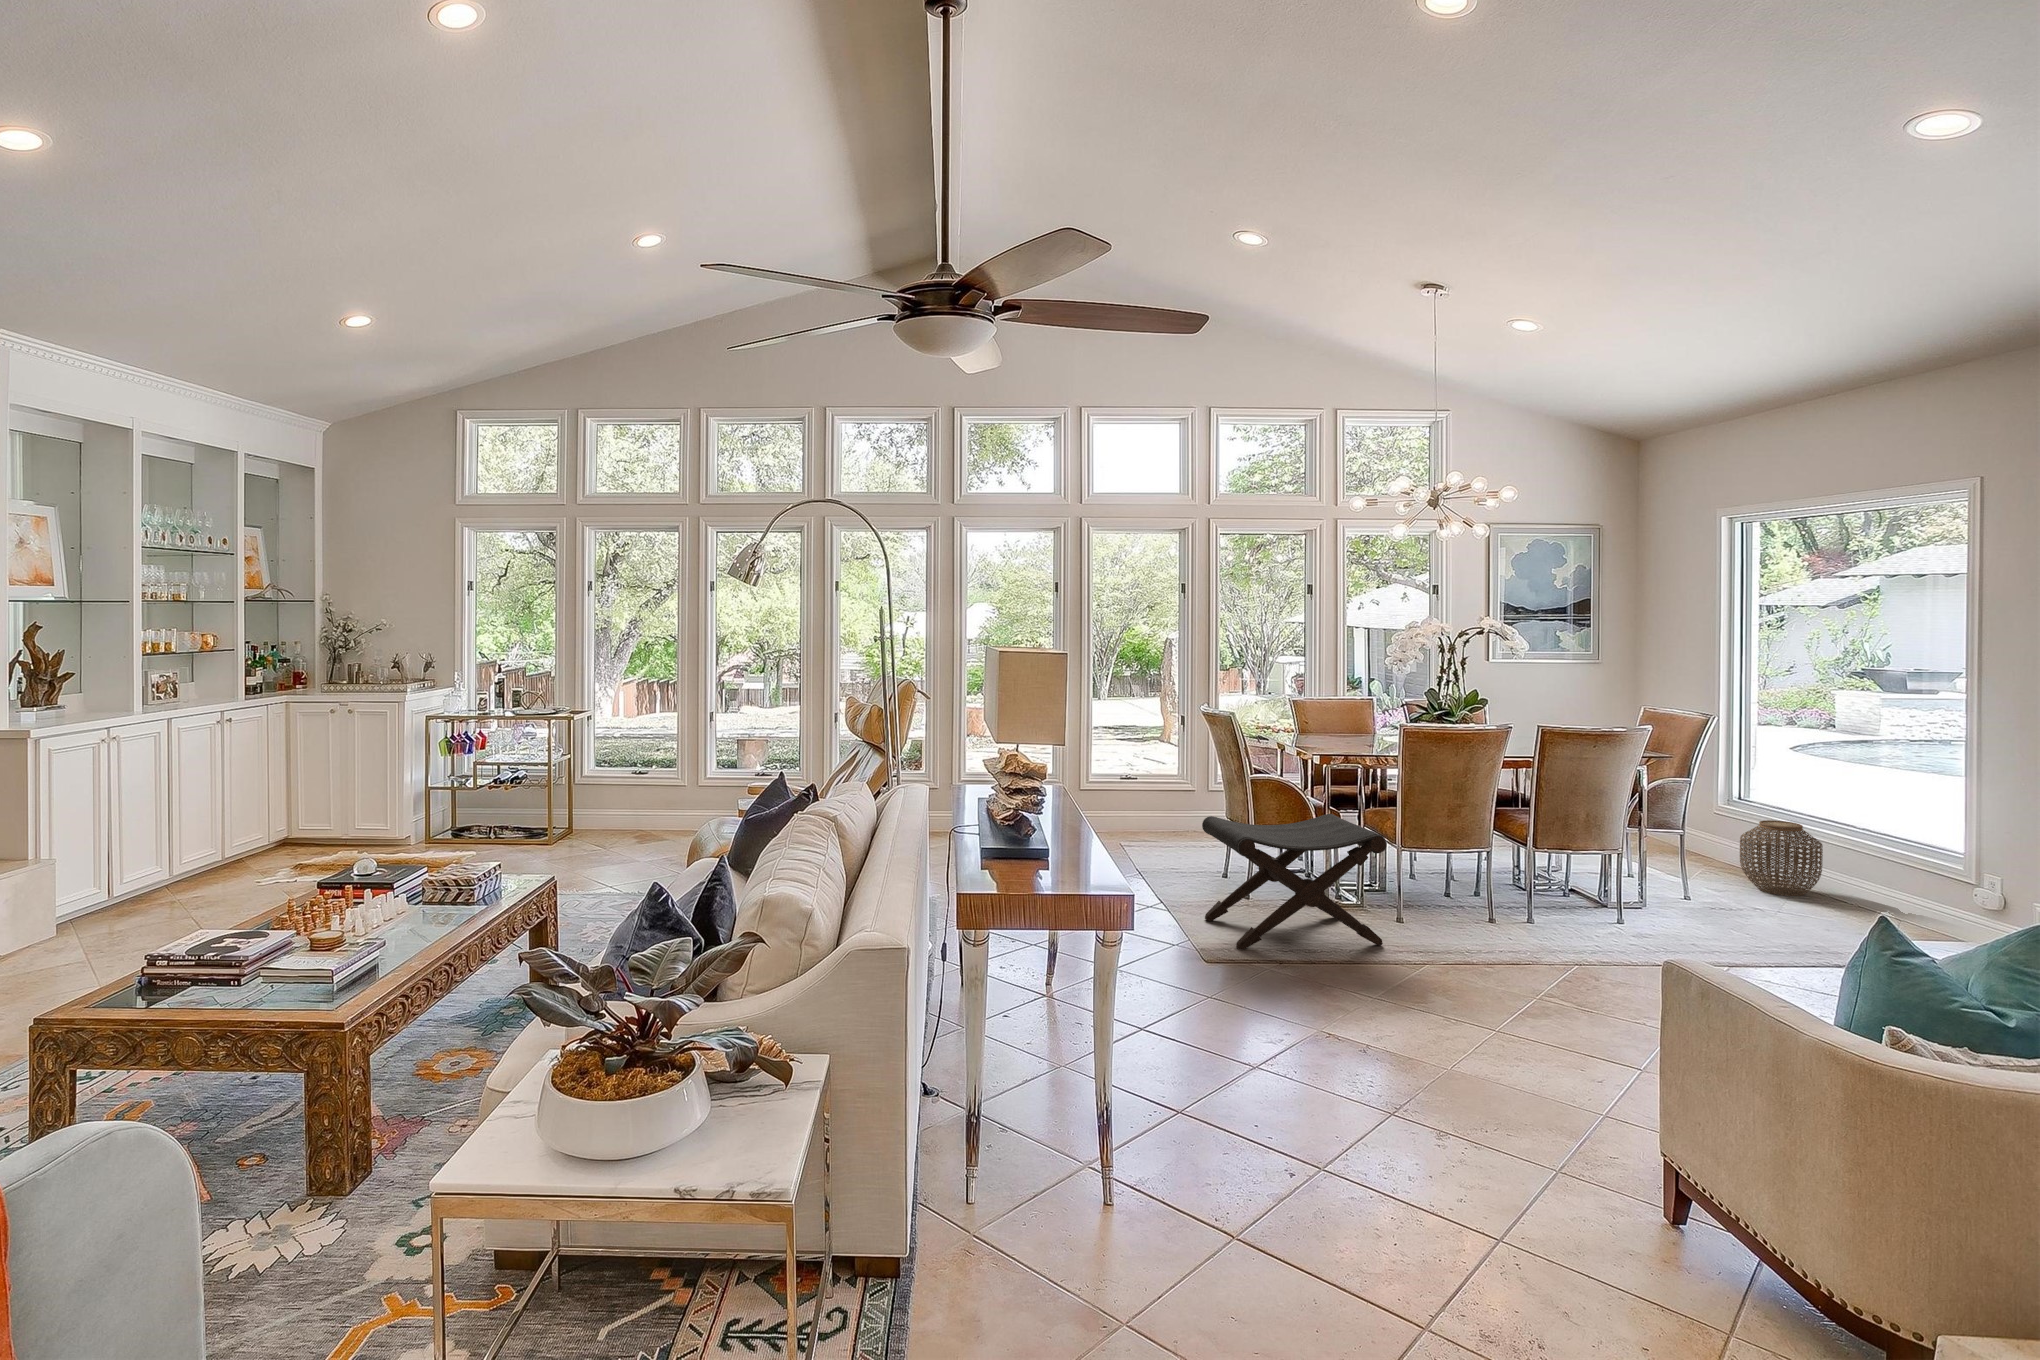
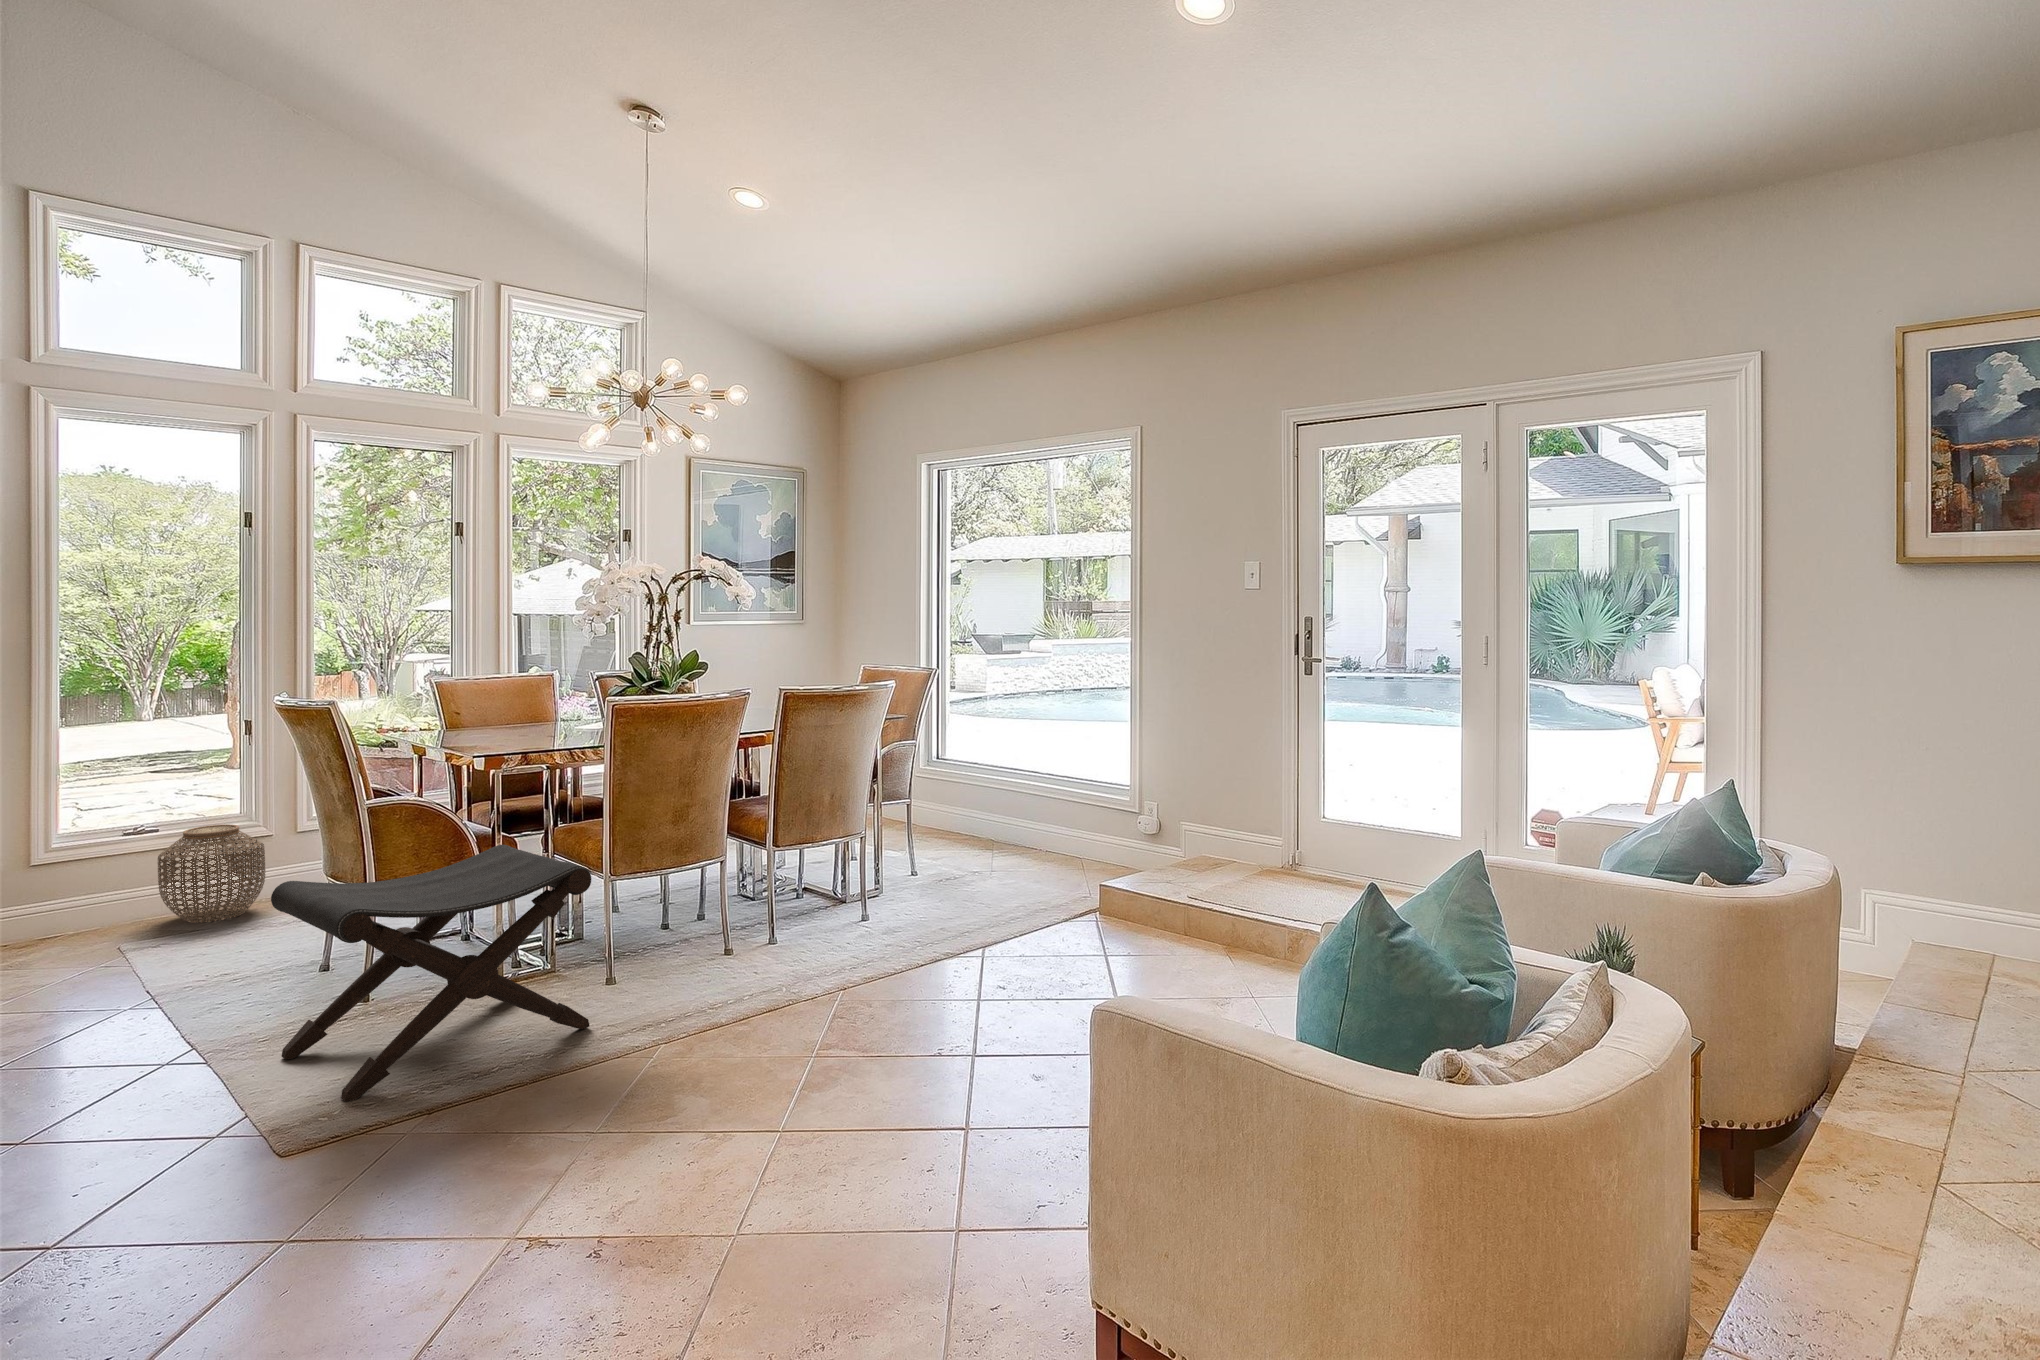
woven basket: present [1740,820,1823,896] -> present [158,824,265,923]

